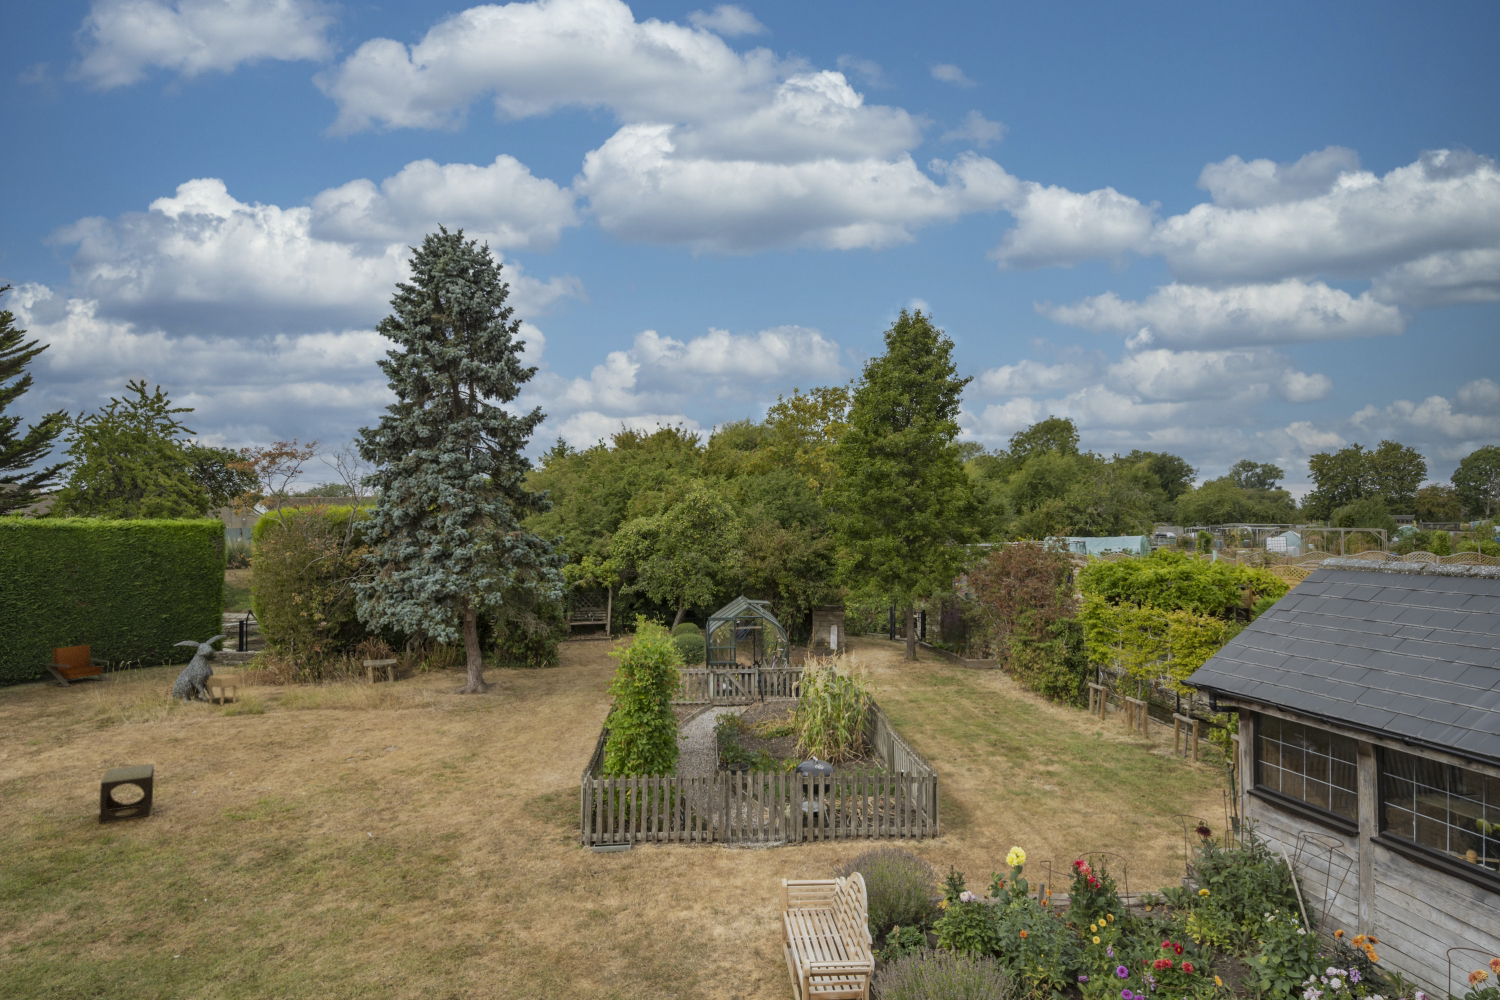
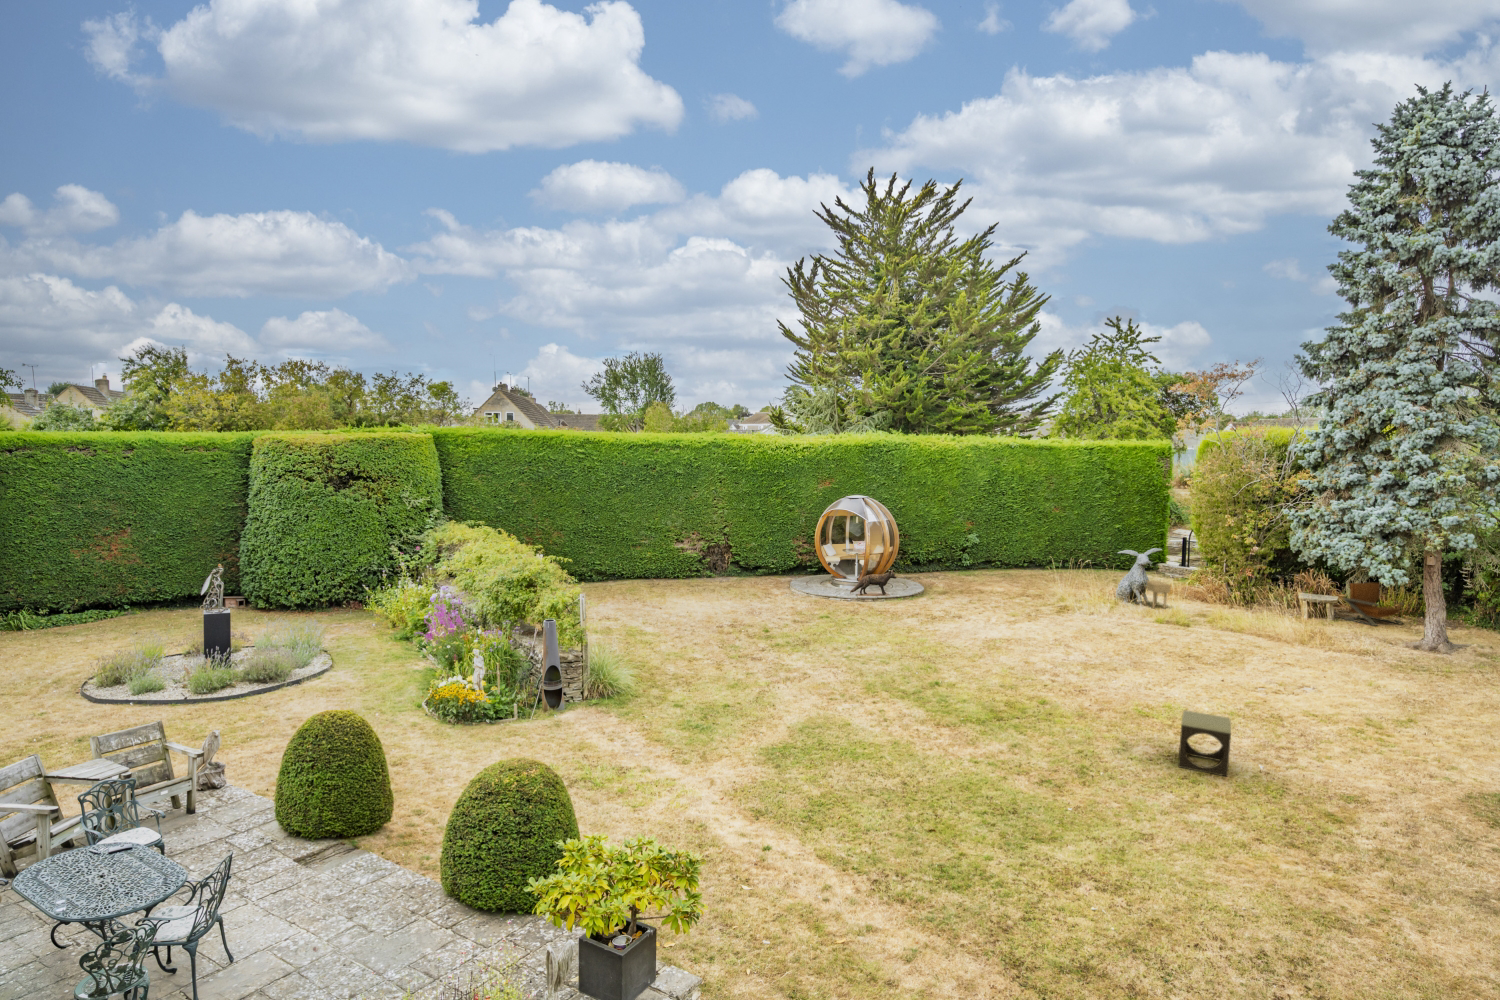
lounge chair: present [46,645,107,687] -> present [1343,582,1403,626]
footstool: present [99,764,154,823] -> present [1178,711,1231,776]

